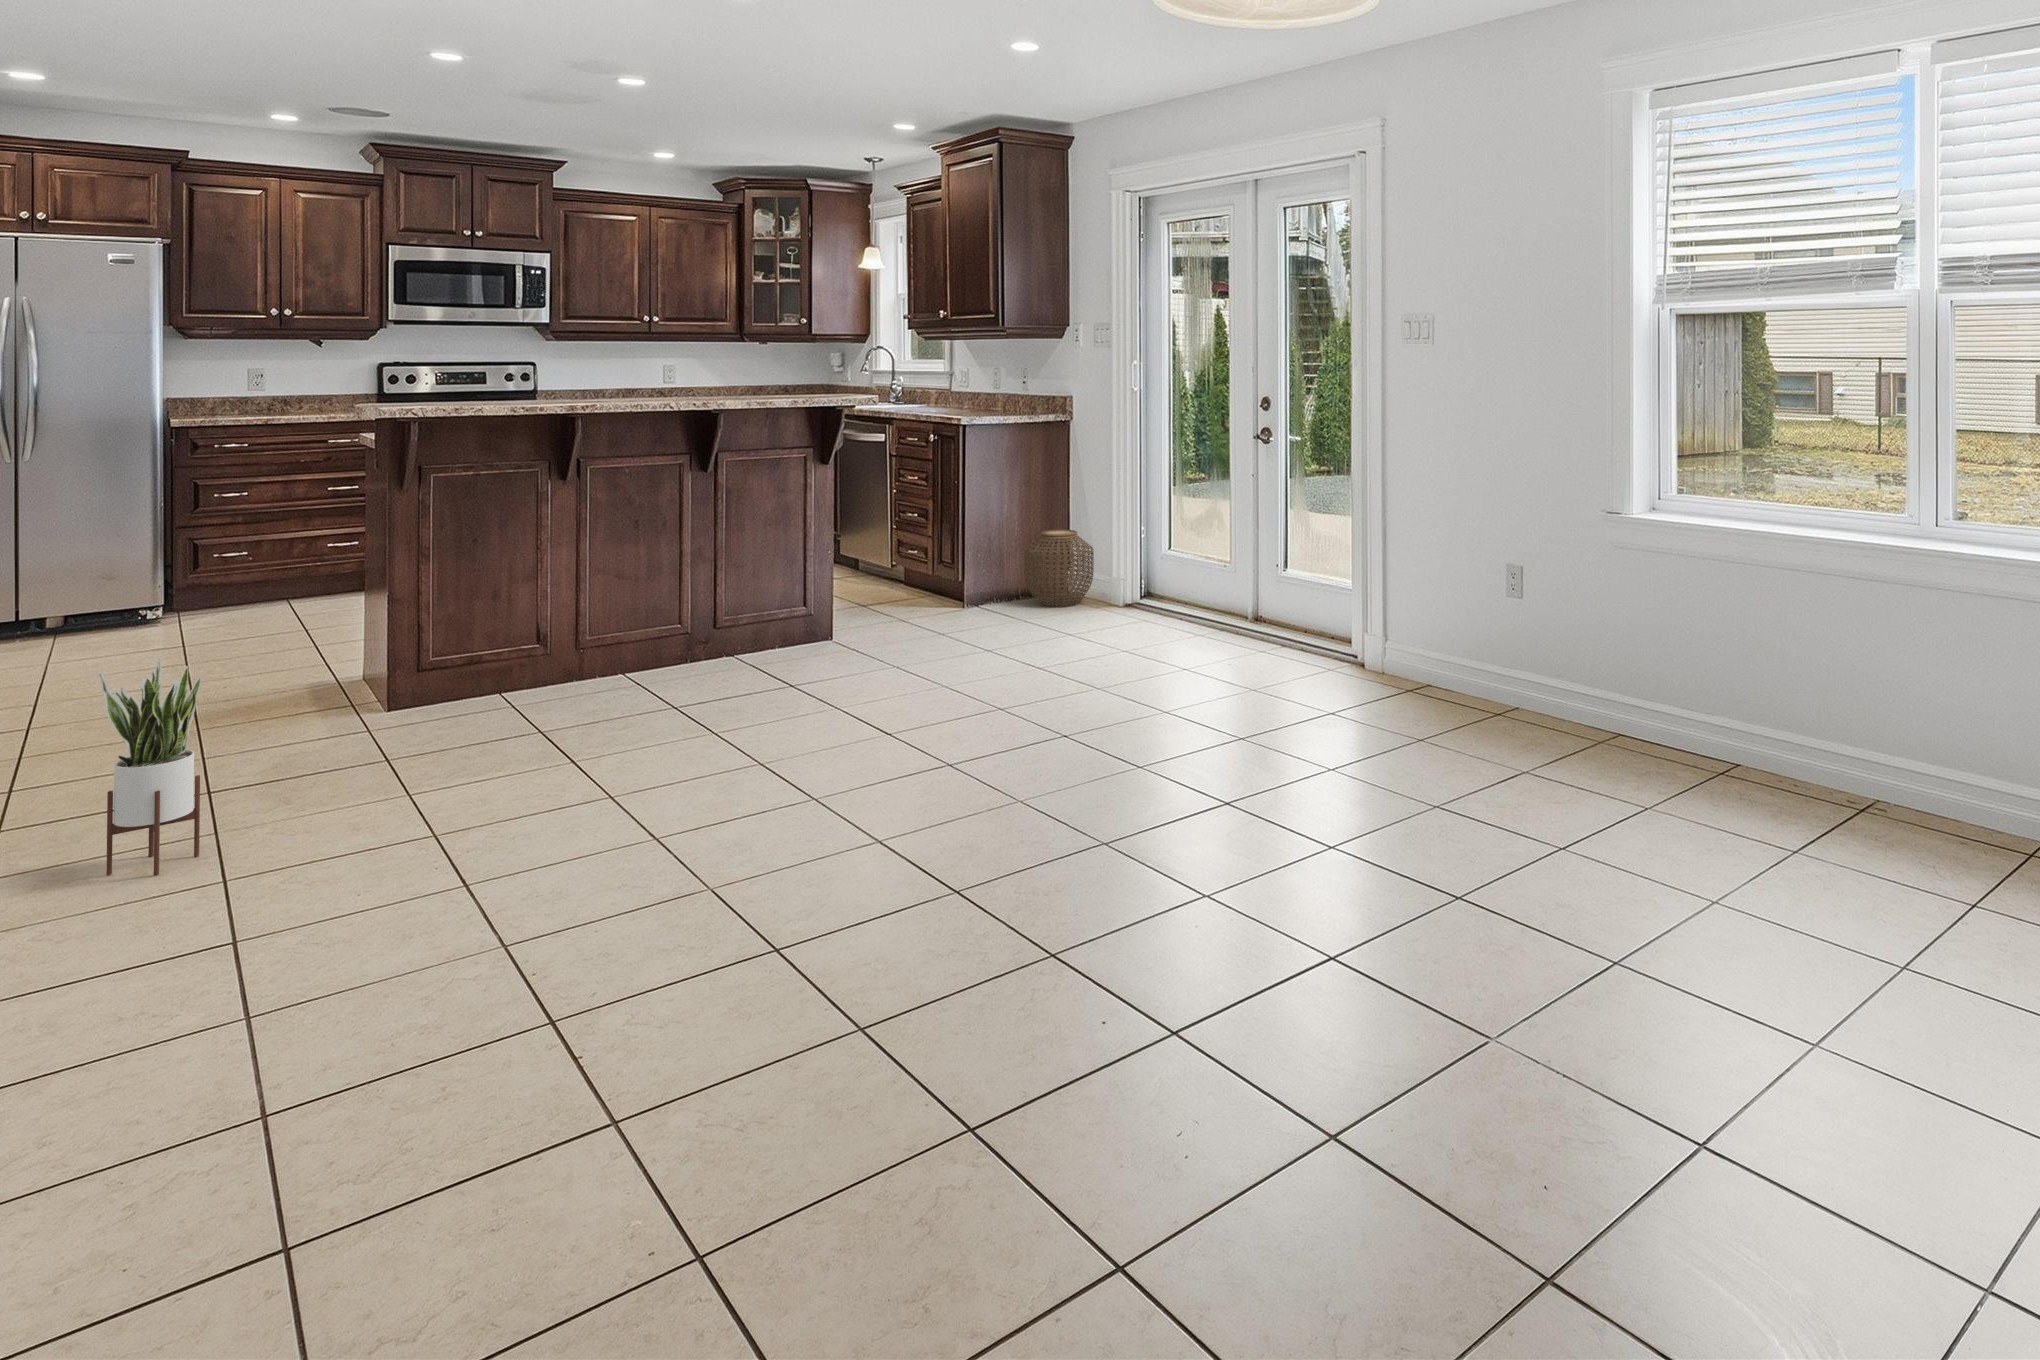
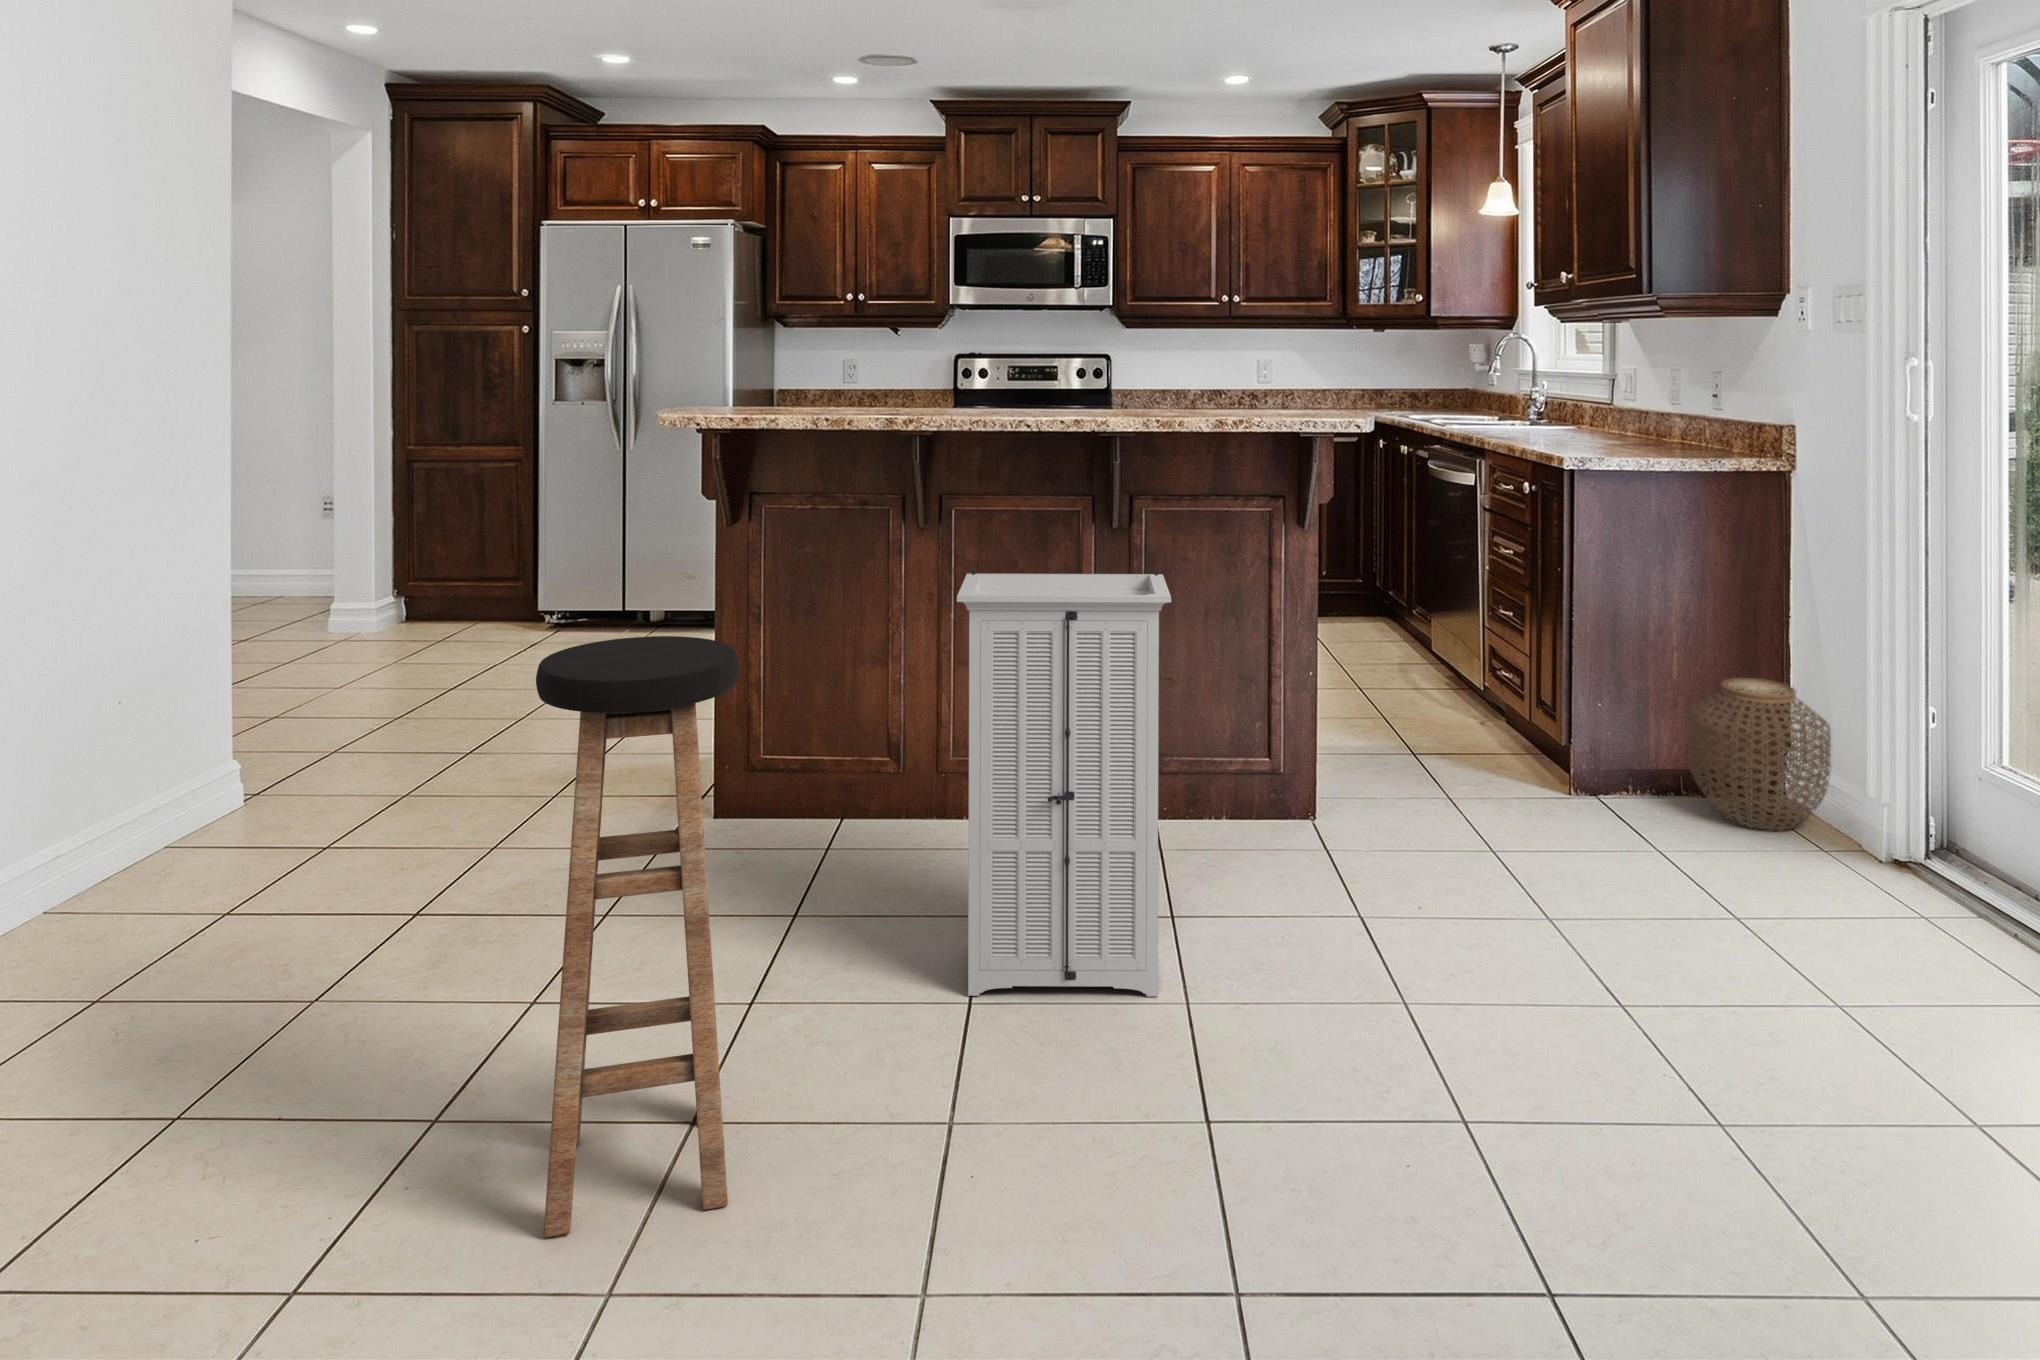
storage cabinet: none [664,474,810,726] -> present [957,567,1171,997]
bar stool: none [502,509,645,827] -> present [536,636,739,1237]
potted plant: present [97,659,201,875] -> none [81,800,236,1121]

